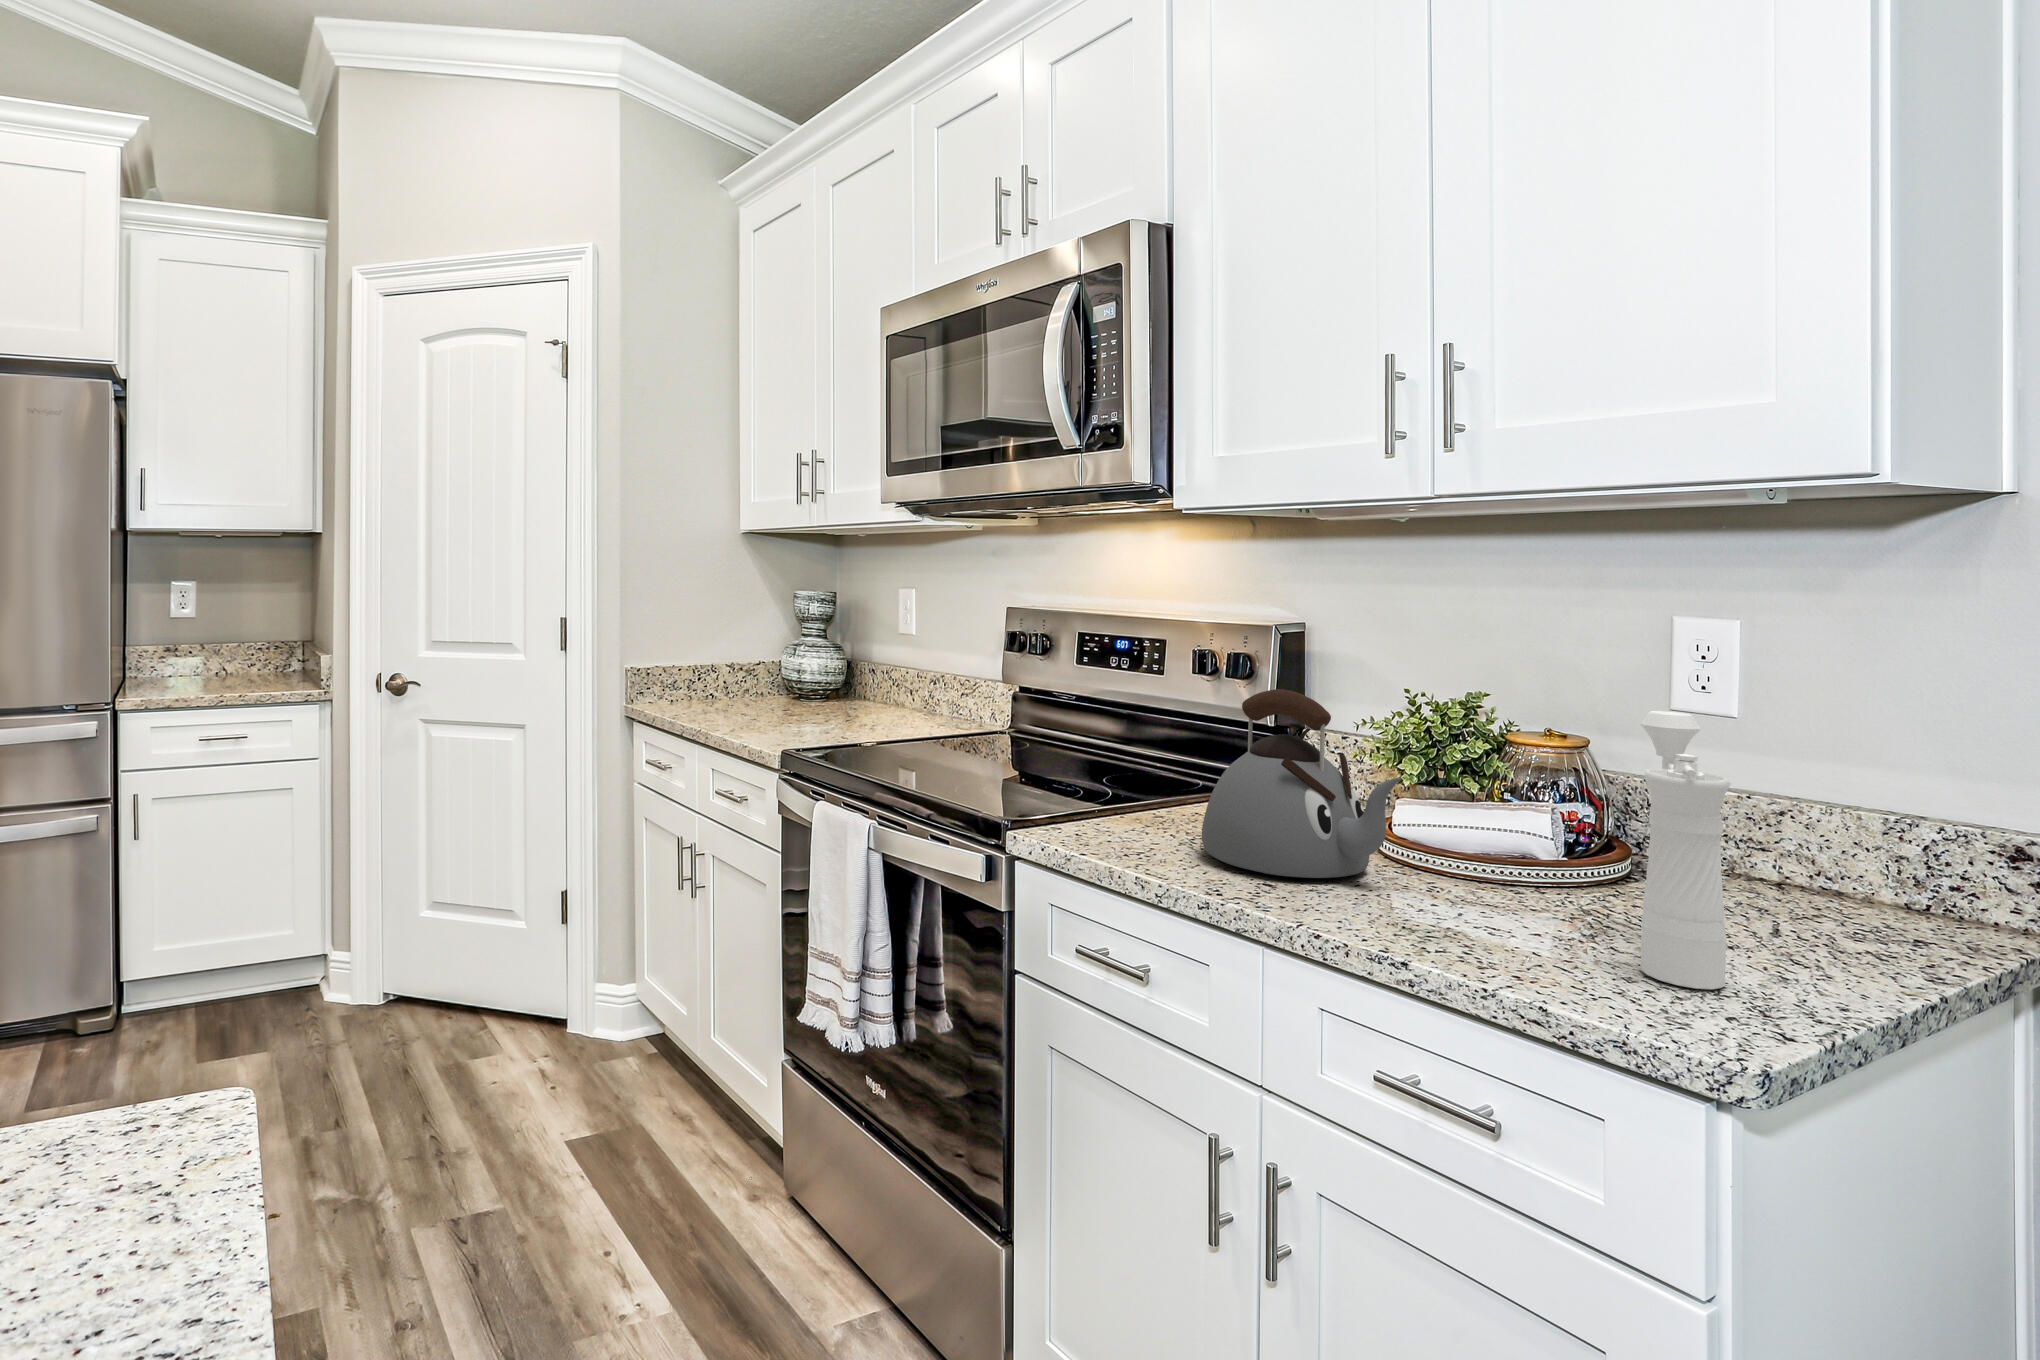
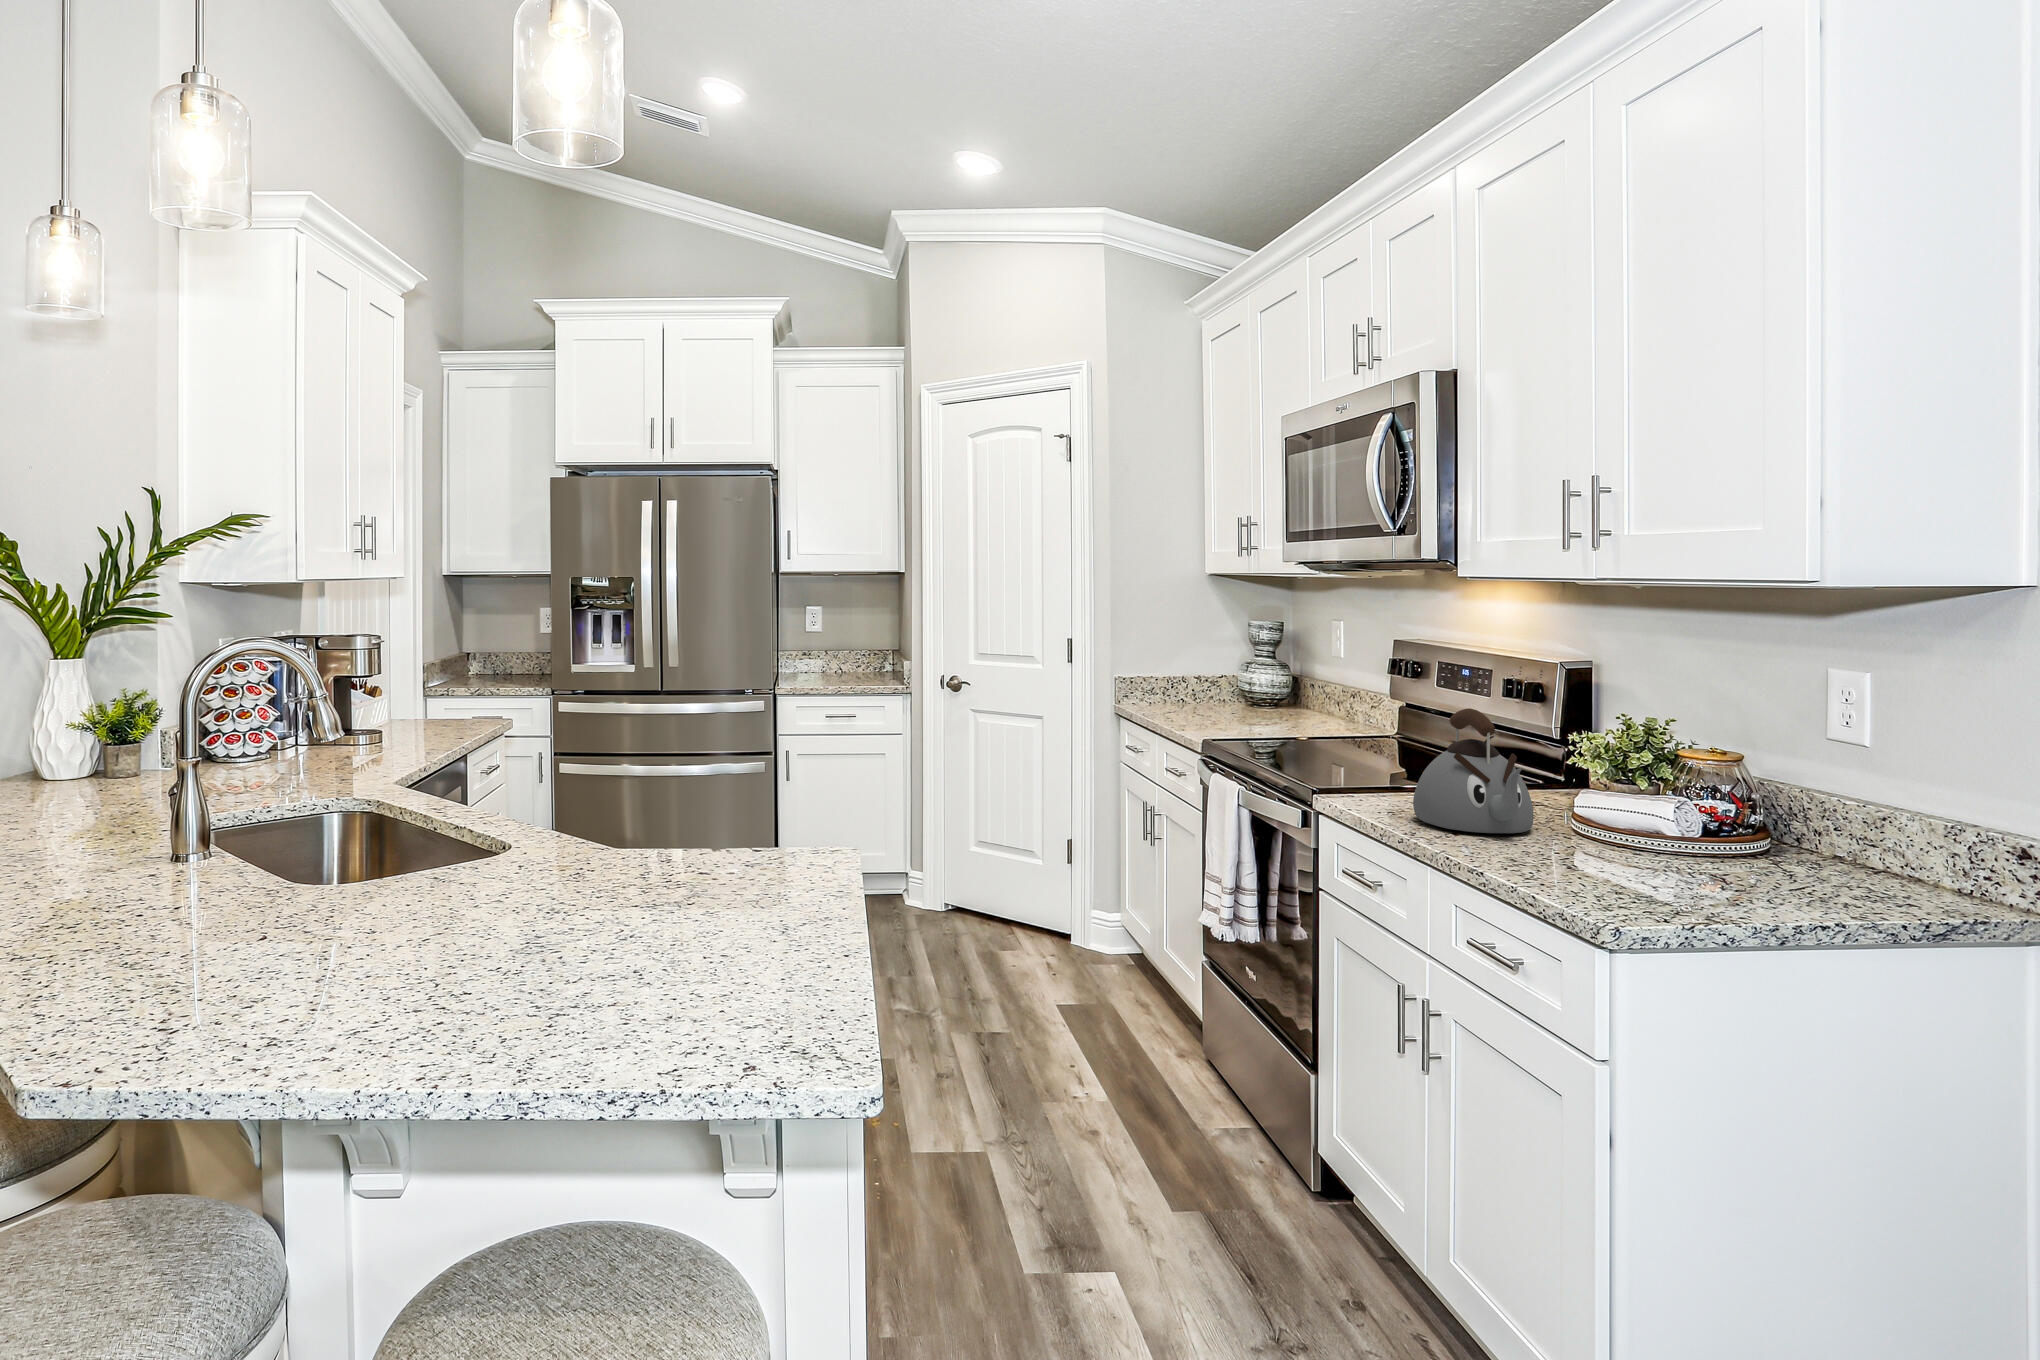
pepper mill: present [1641,711,1731,989] -> none [1605,731,1691,897]

